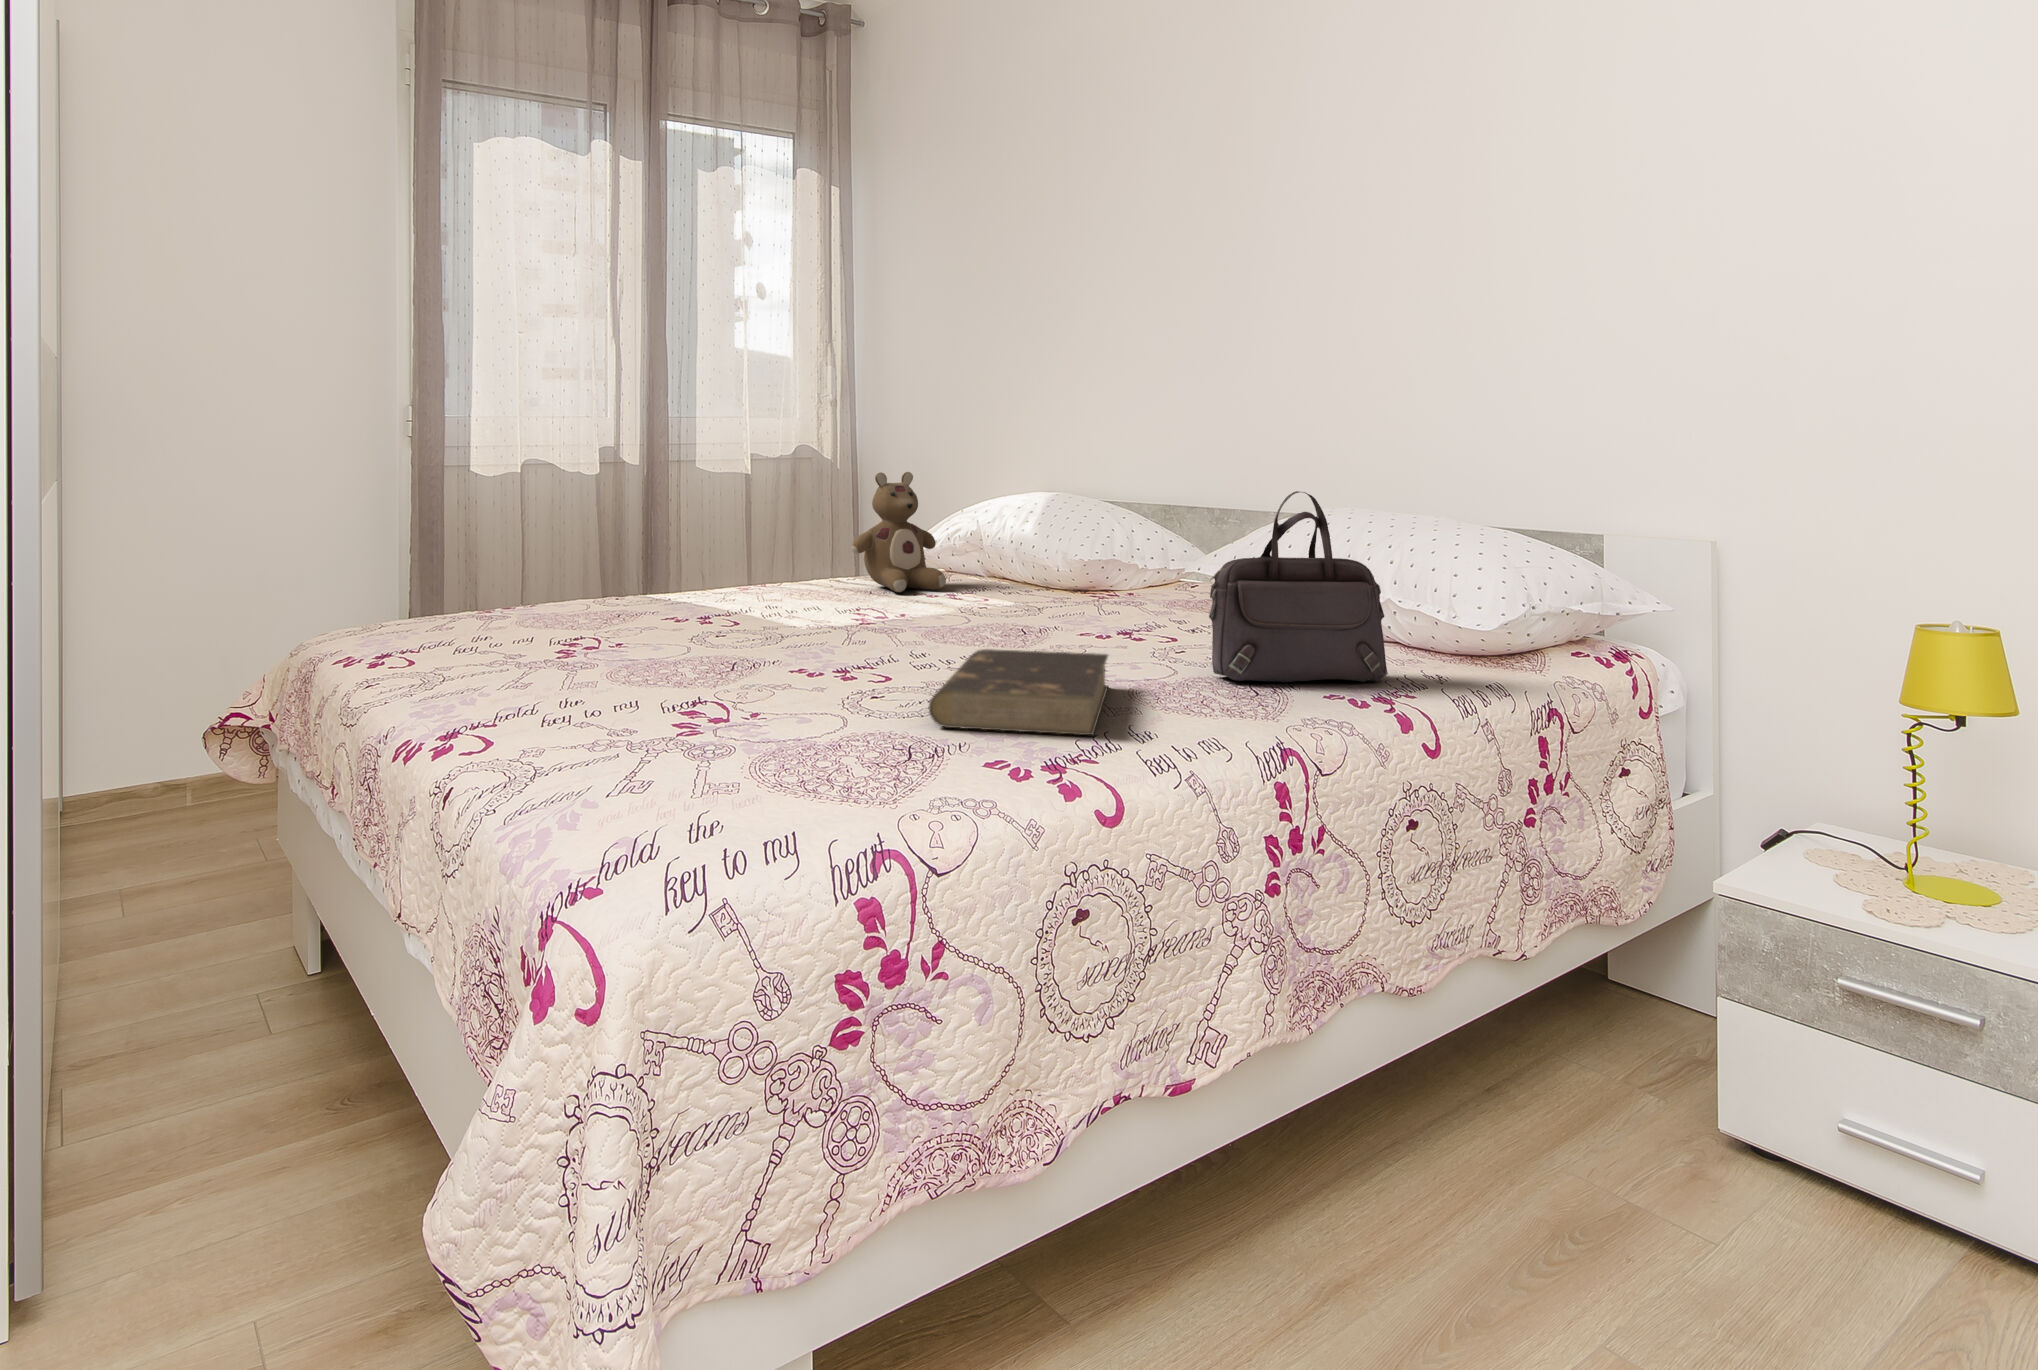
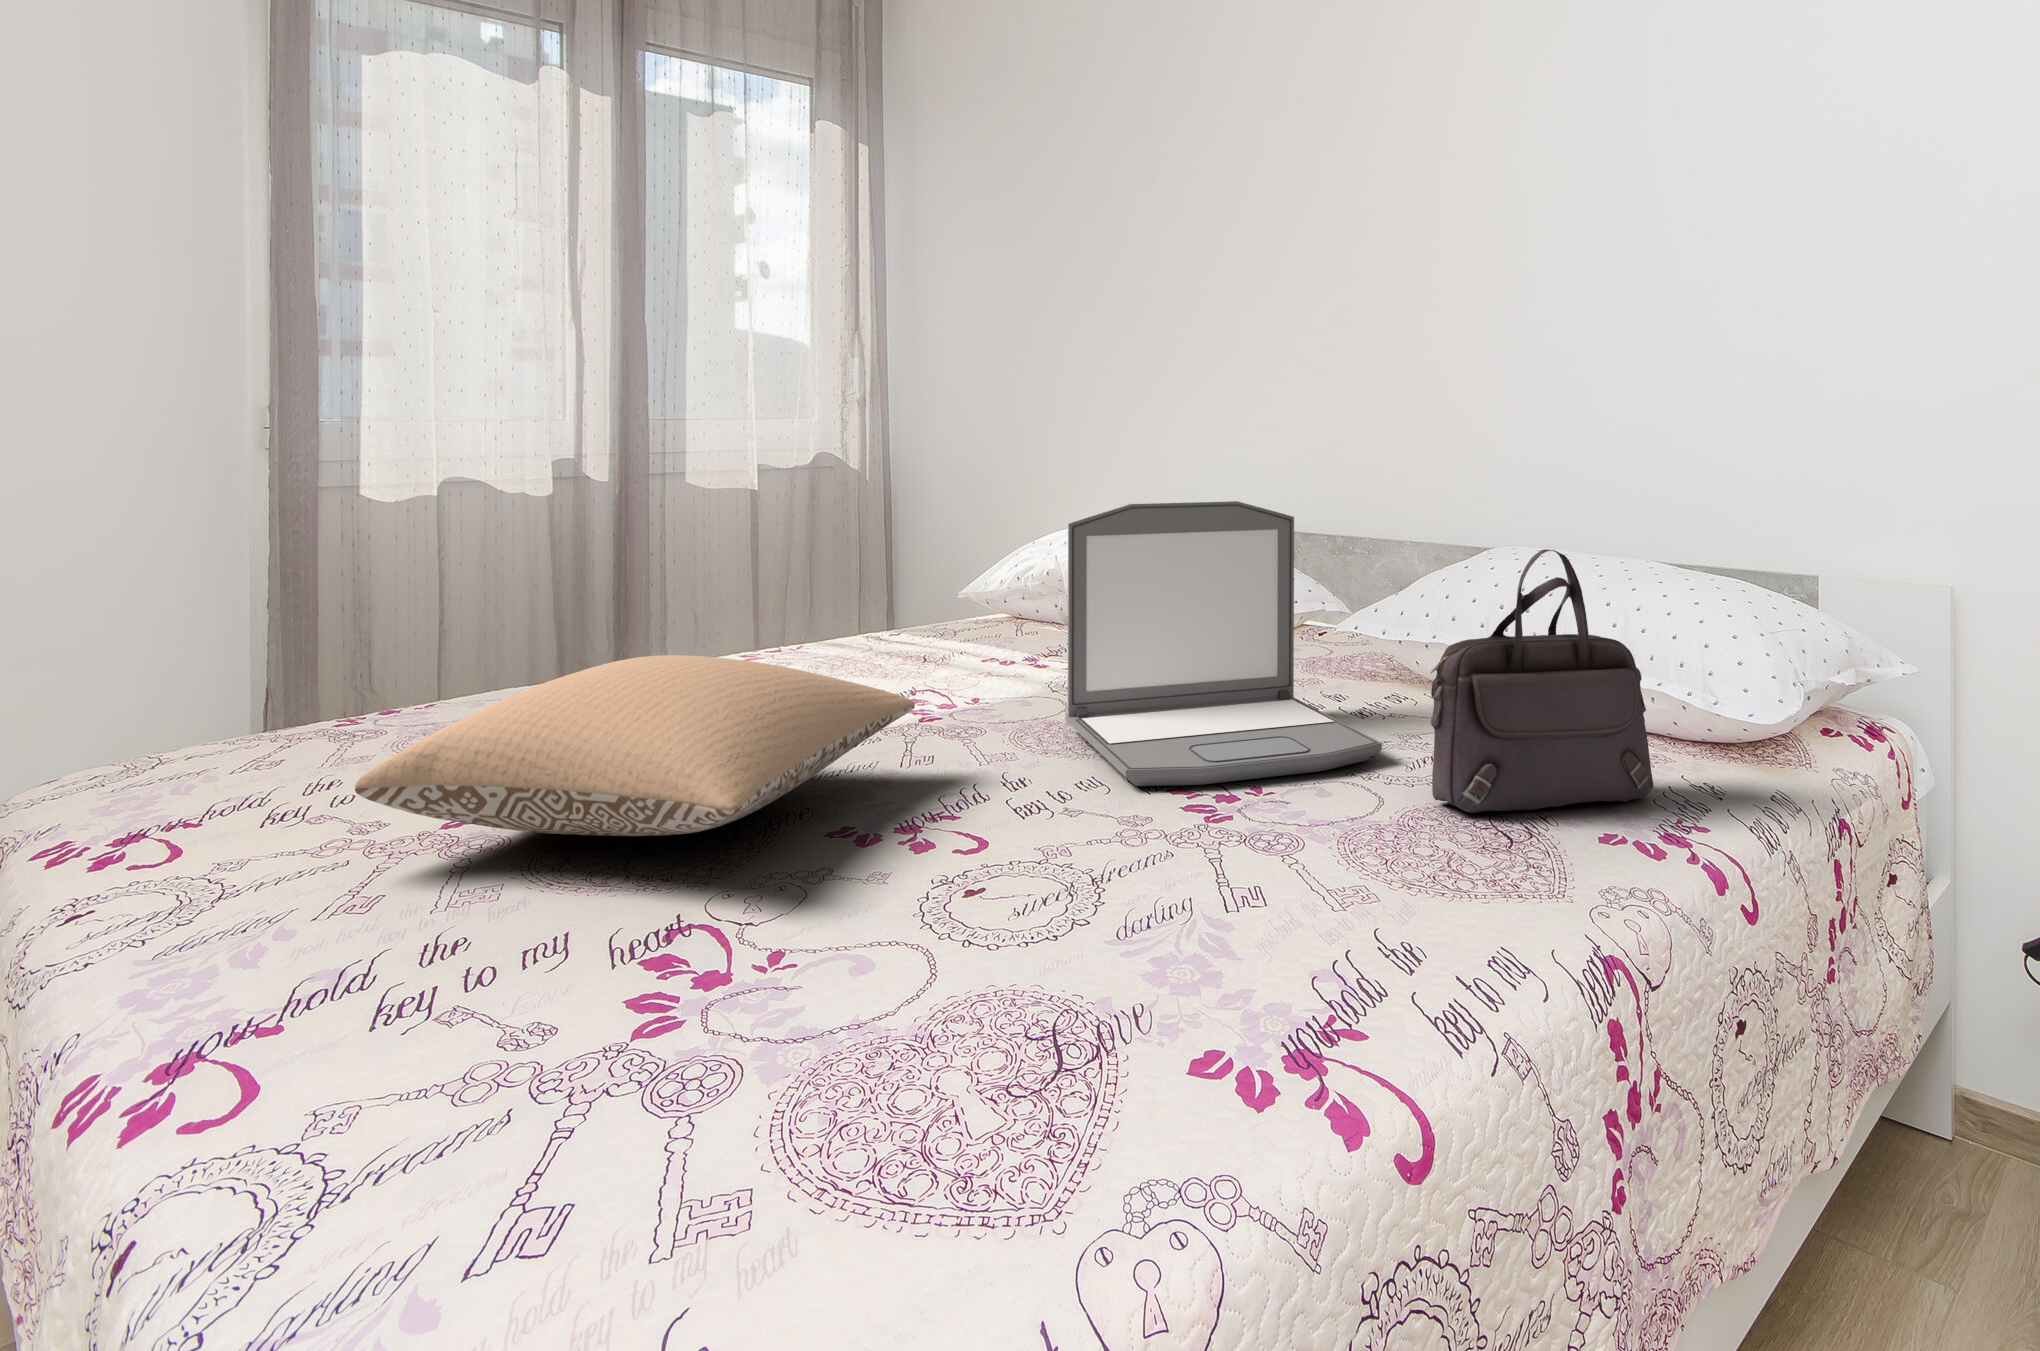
laptop: none [963,465,1191,661] -> present [1066,501,1382,786]
stuffed bear: present [852,472,946,592] -> none [898,500,1021,658]
pillow: none [517,558,851,663] -> present [355,655,915,836]
book: present [928,649,1108,735] -> none [1074,791,1341,968]

